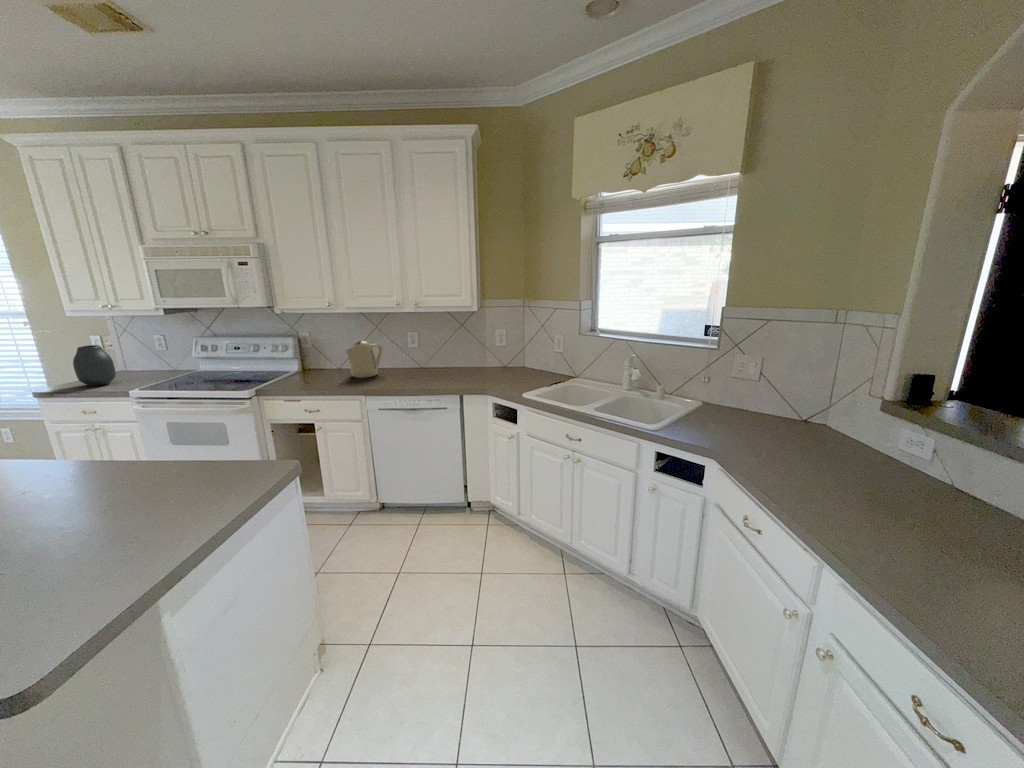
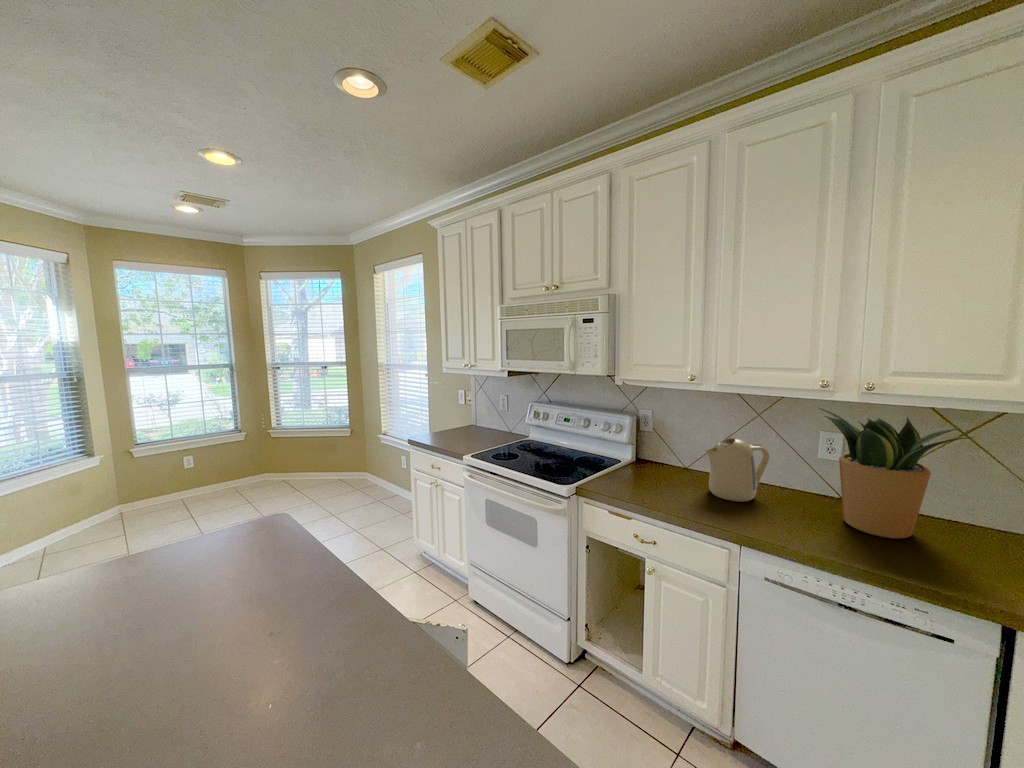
potted plant: none [398,317,452,377] -> present [819,408,973,539]
vase: present [73,345,116,386] -> none [436,401,463,441]

